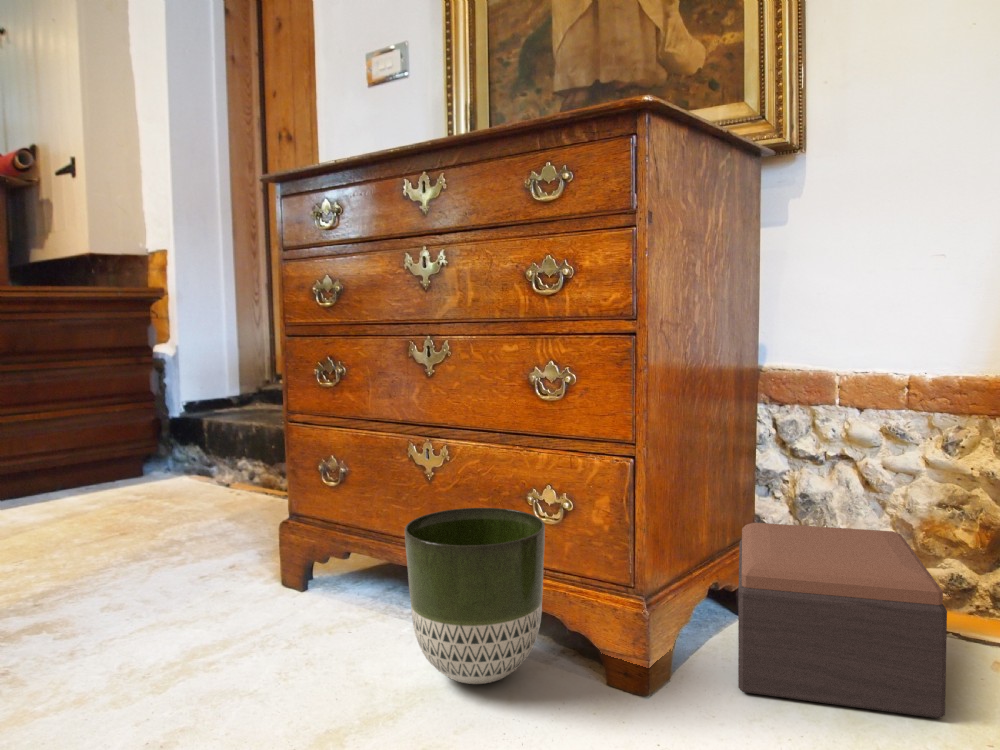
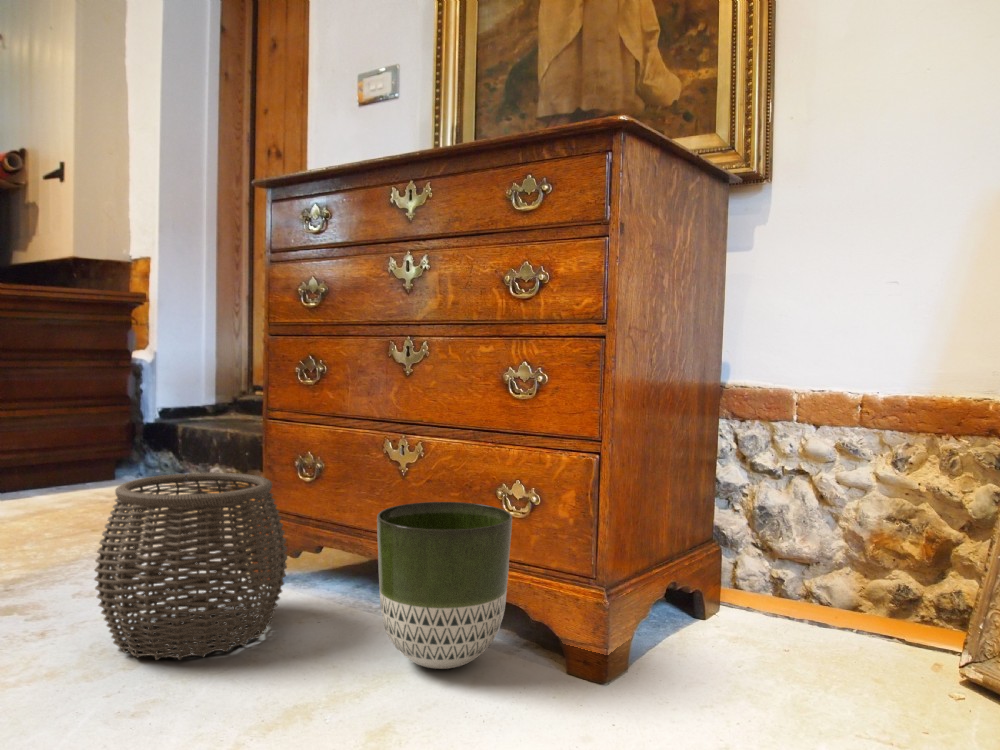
woven basket: none [121,483,316,682] -> present [94,473,287,660]
footstool: present [738,523,947,719] -> none [691,527,886,709]

